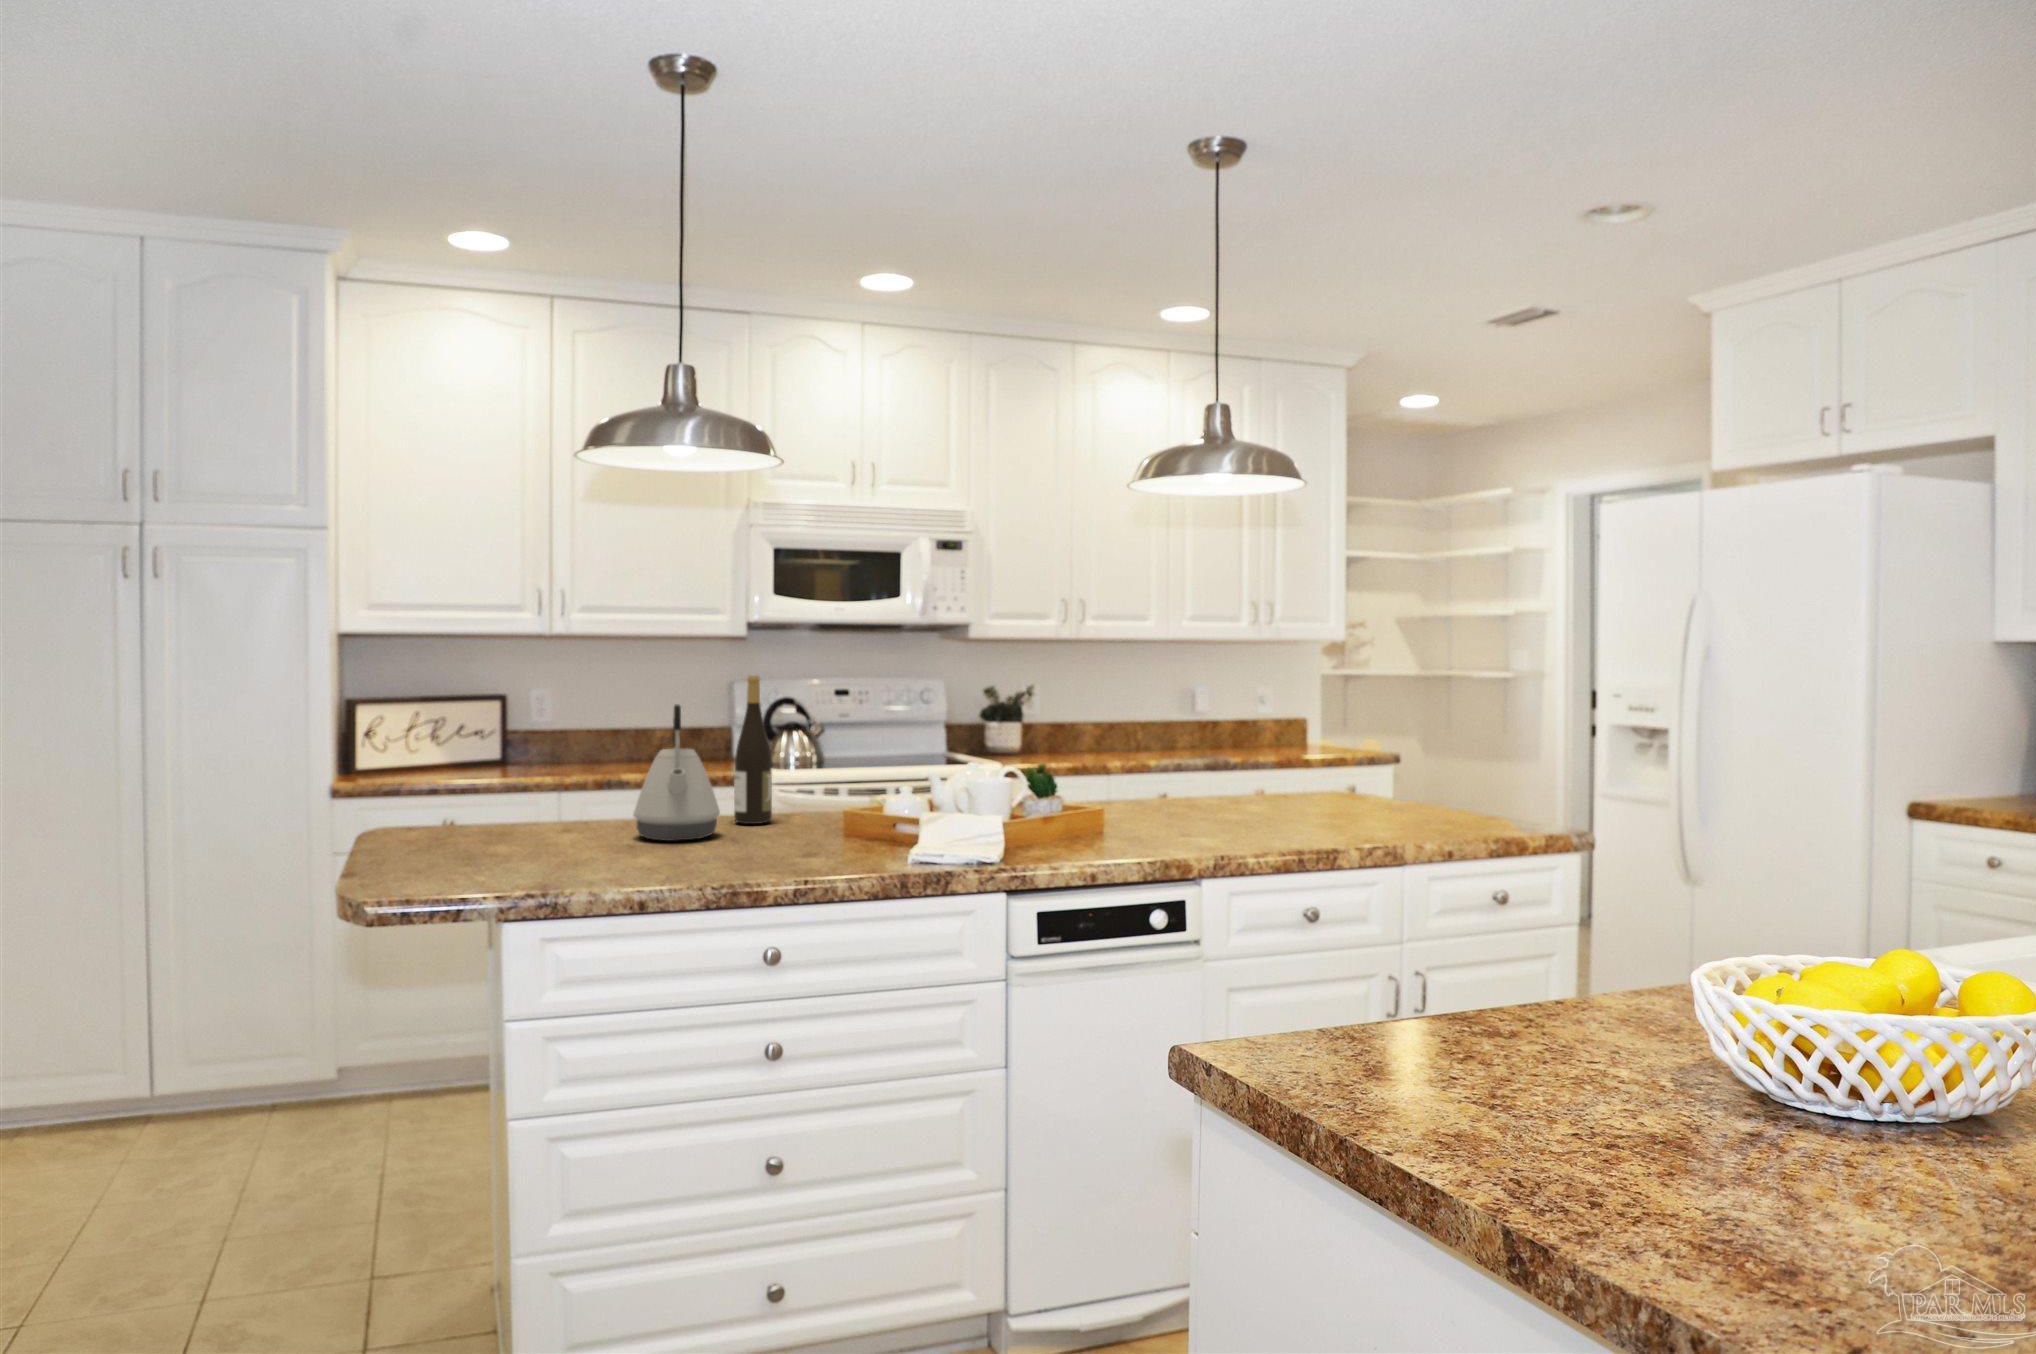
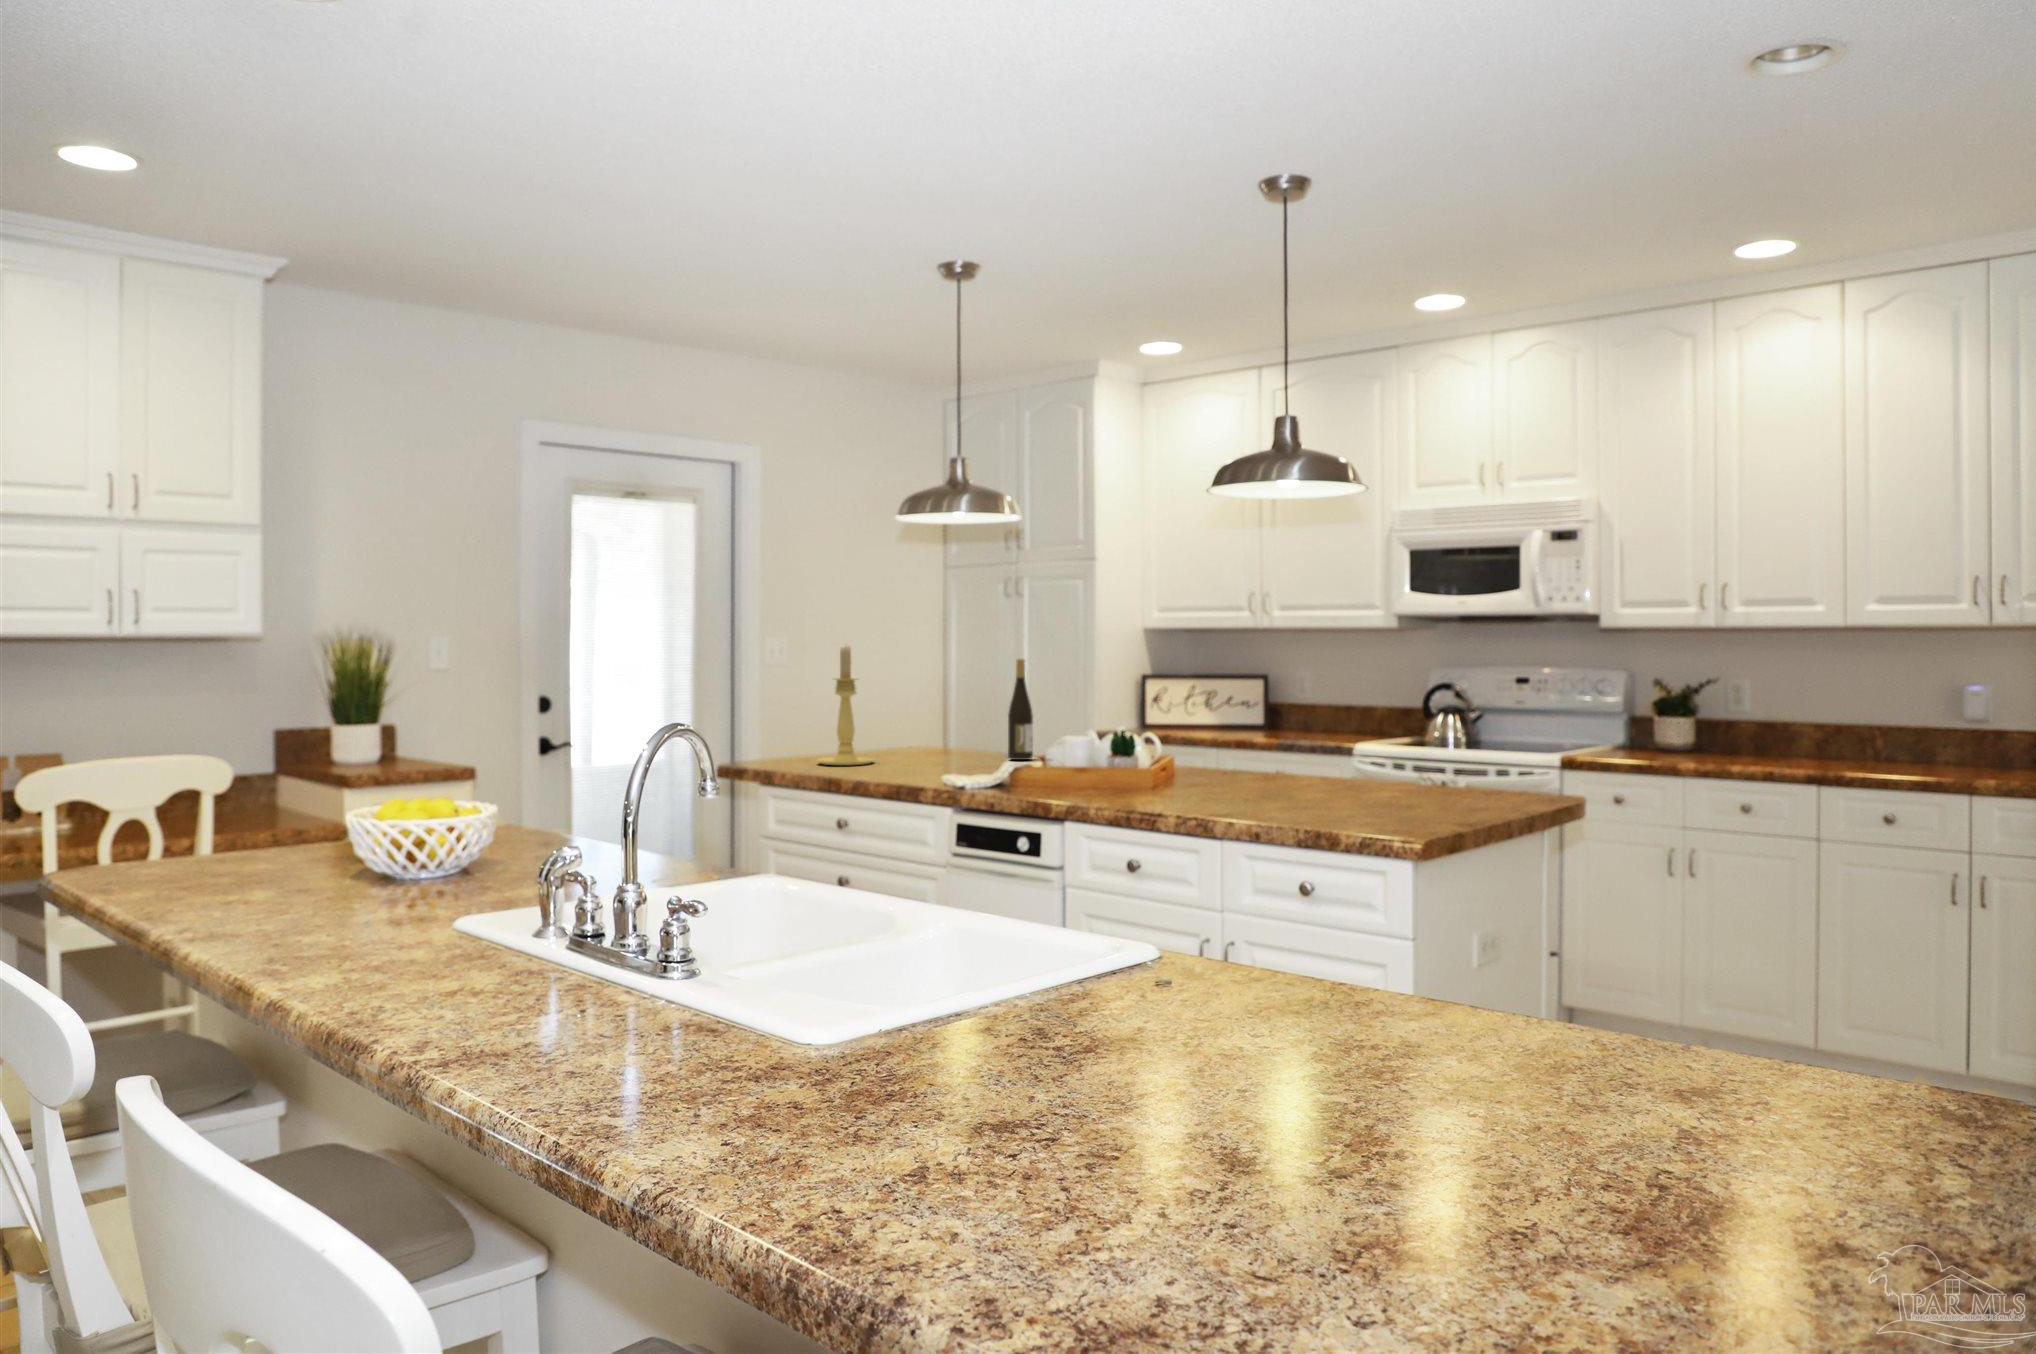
candle holder: none [527,655,633,870] -> present [818,646,873,765]
kettle: present [634,704,720,841] -> none [919,676,975,762]

